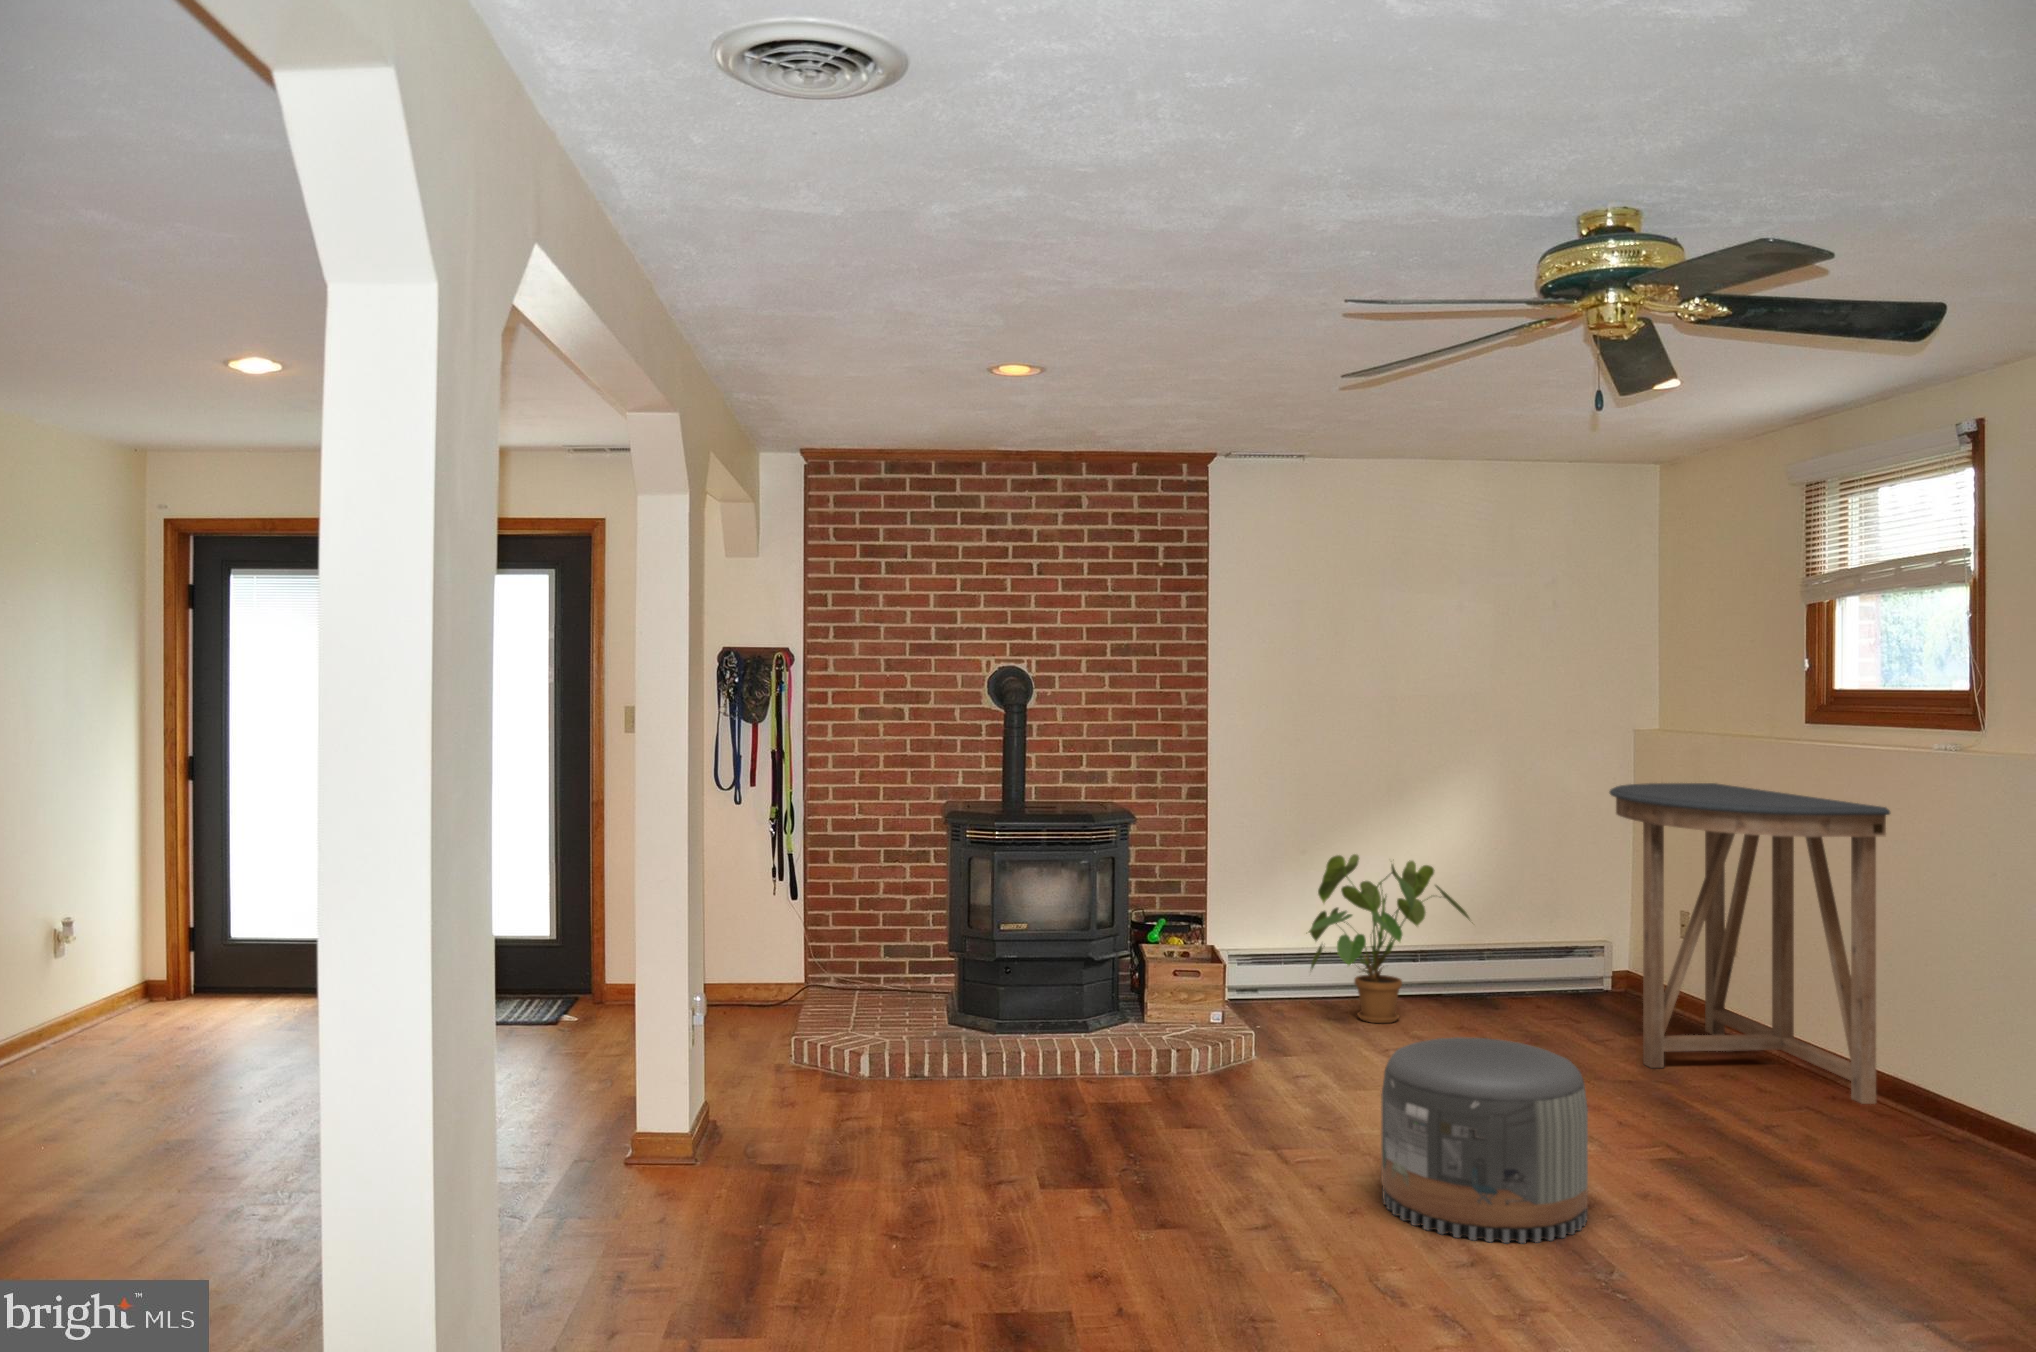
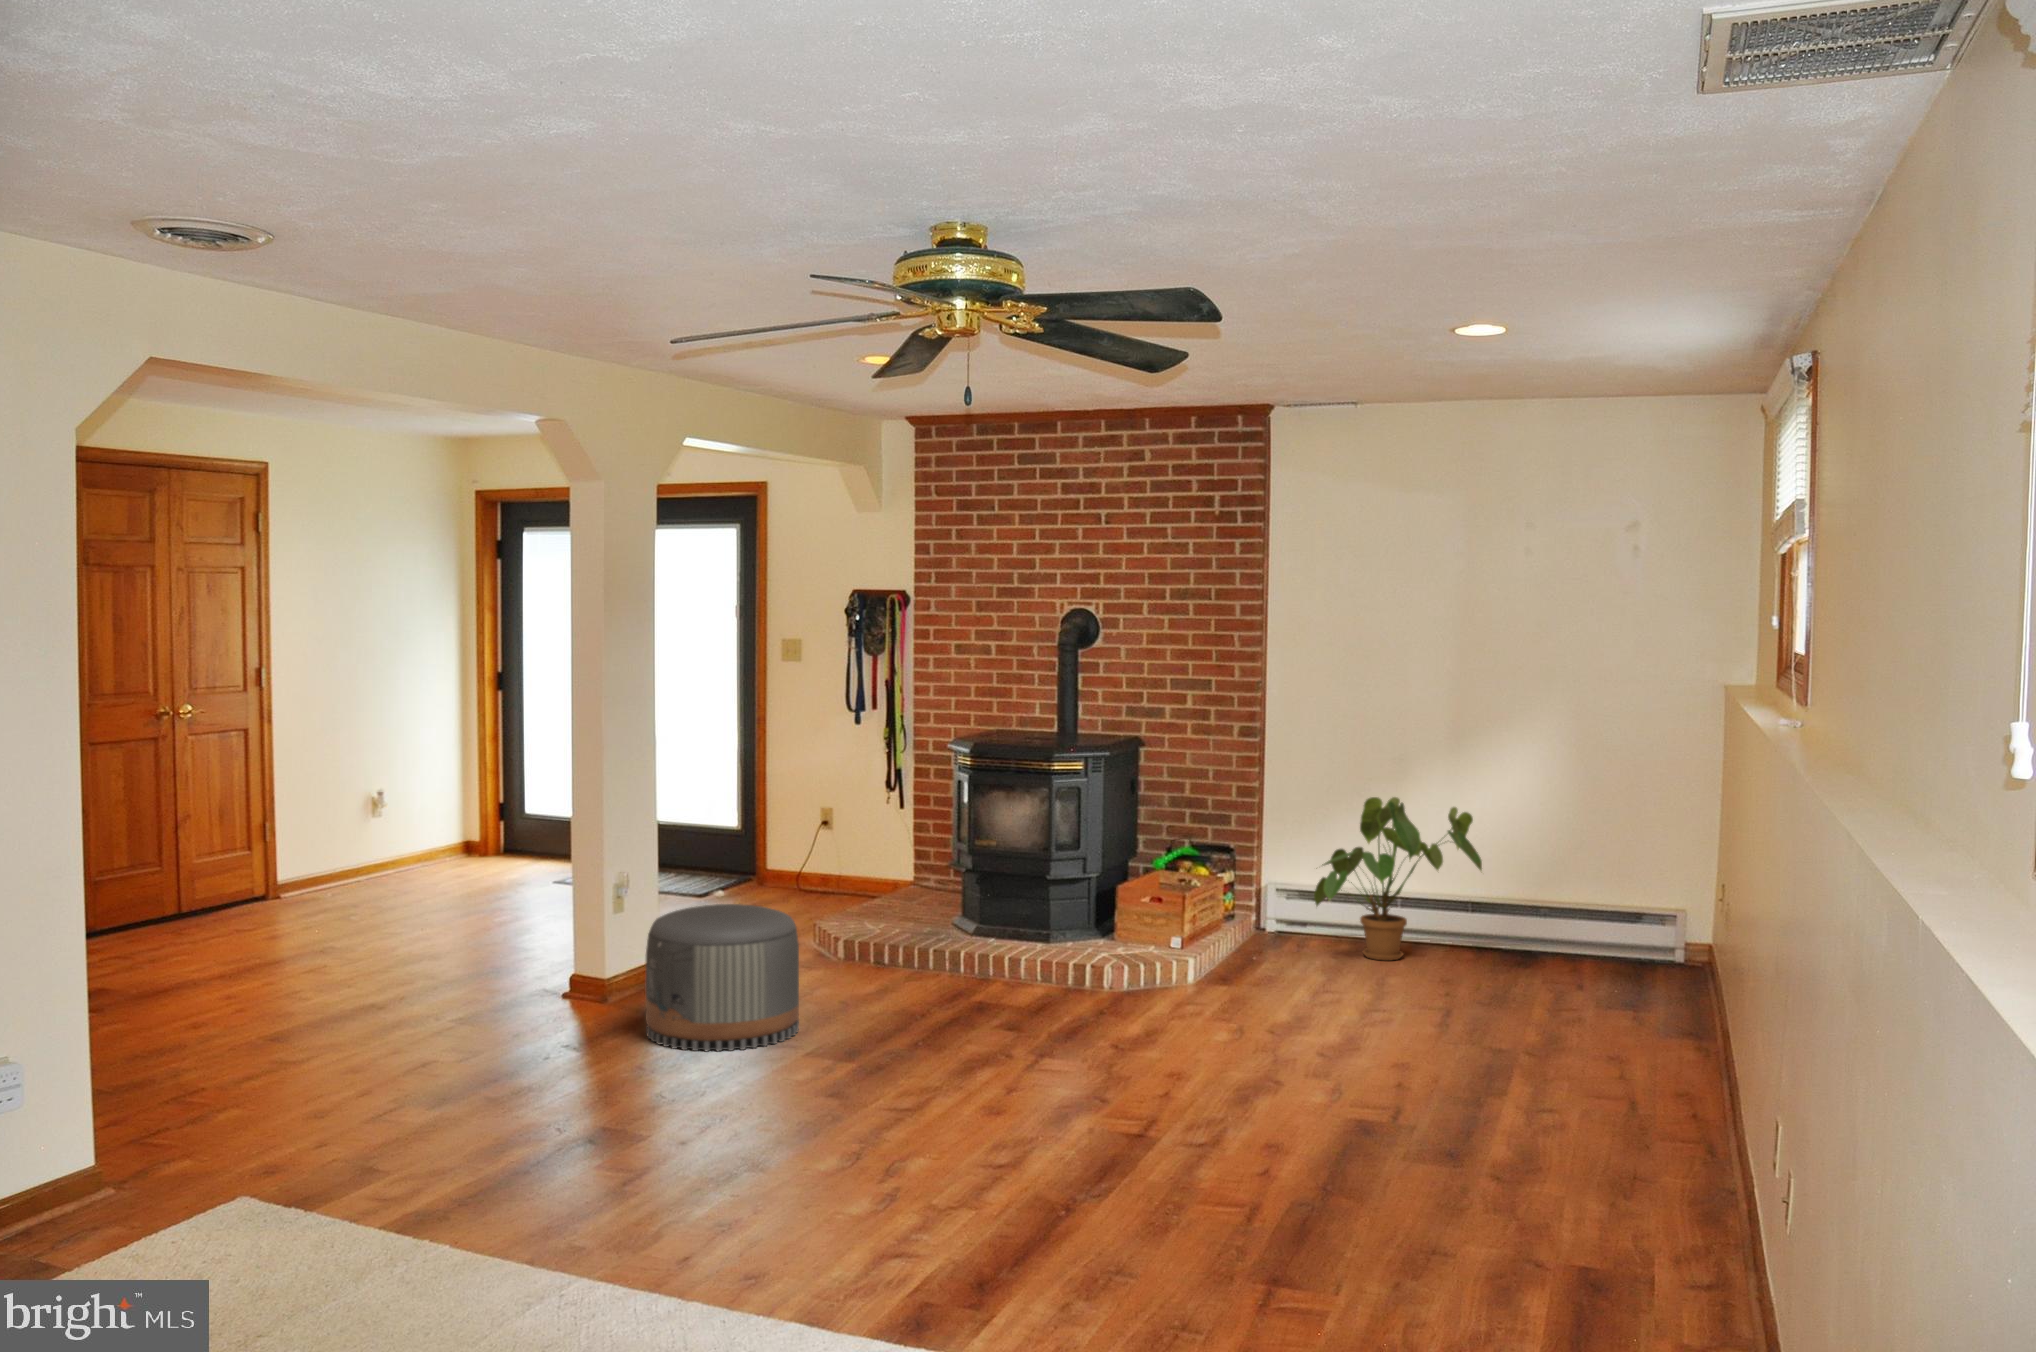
console table: present [1610,783,1890,1104] -> none [1546,738,1734,1073]
pouf: present [1381,1037,1588,1243] -> present [646,904,799,1051]

